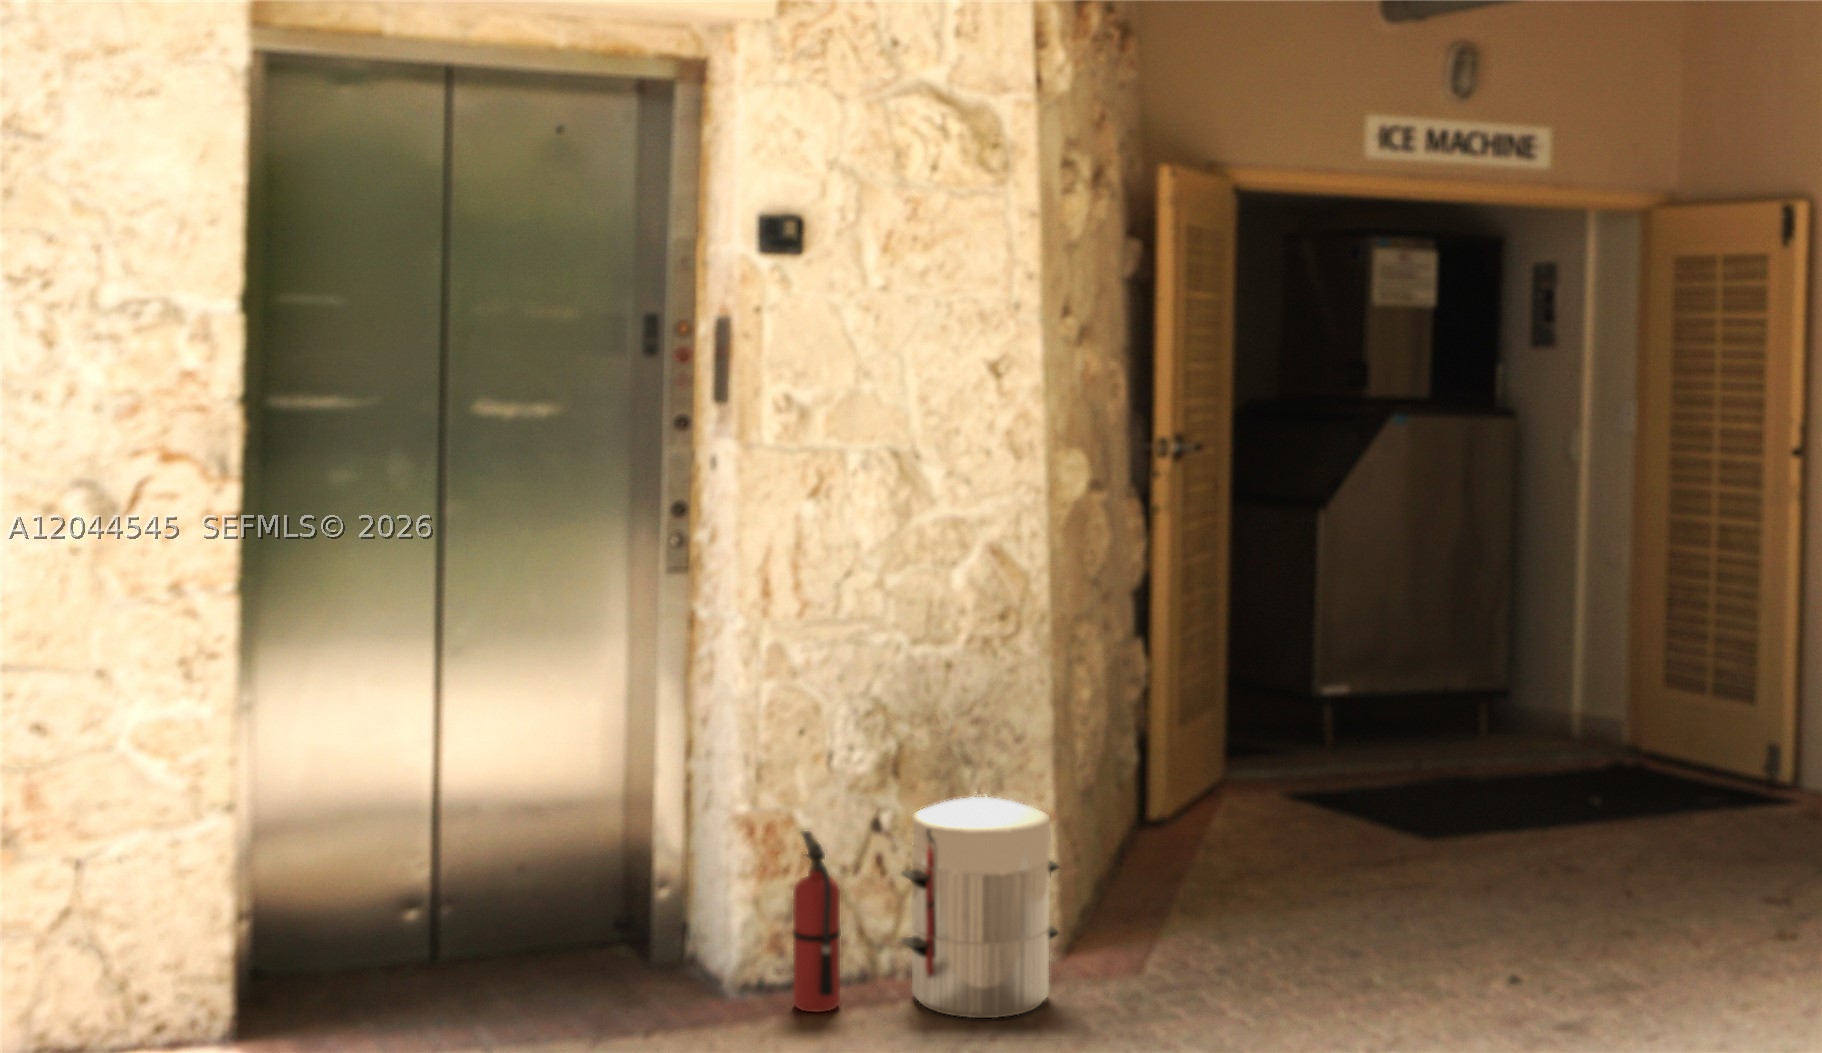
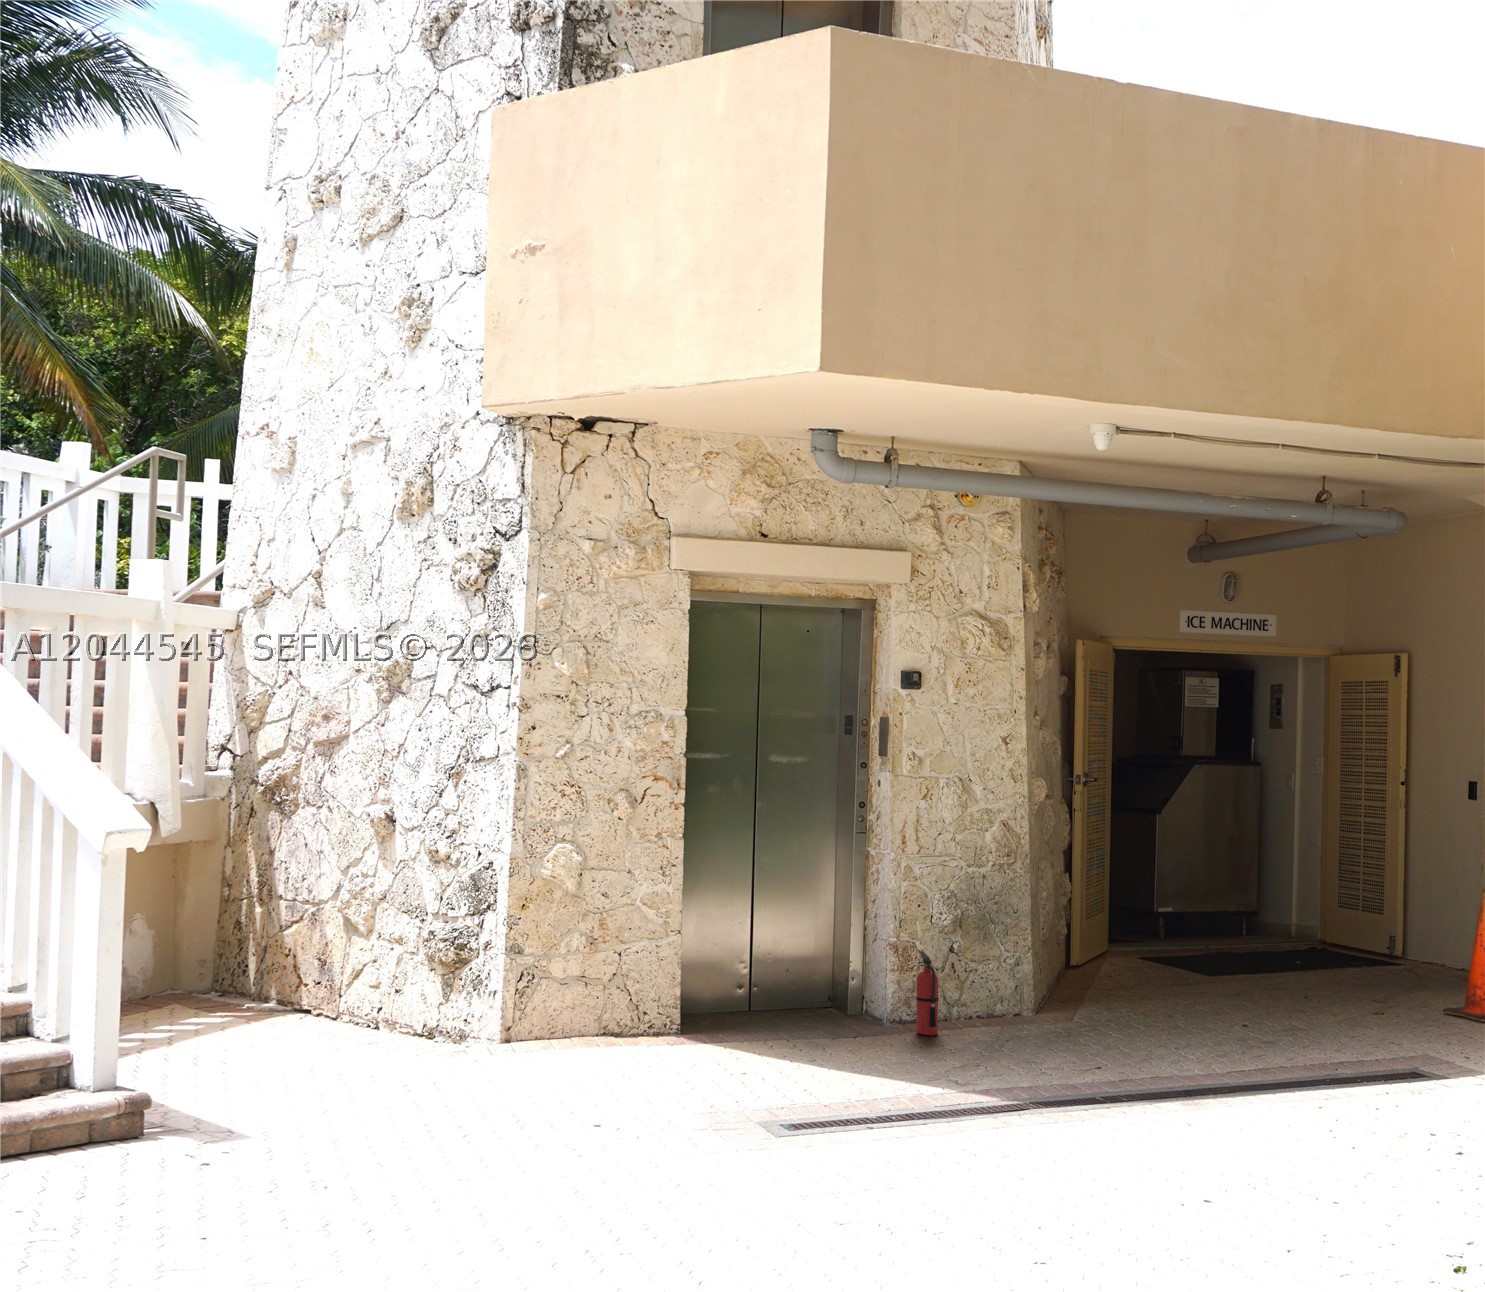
waste bin: present [902,789,1059,1018] -> none [966,934,1040,1041]

